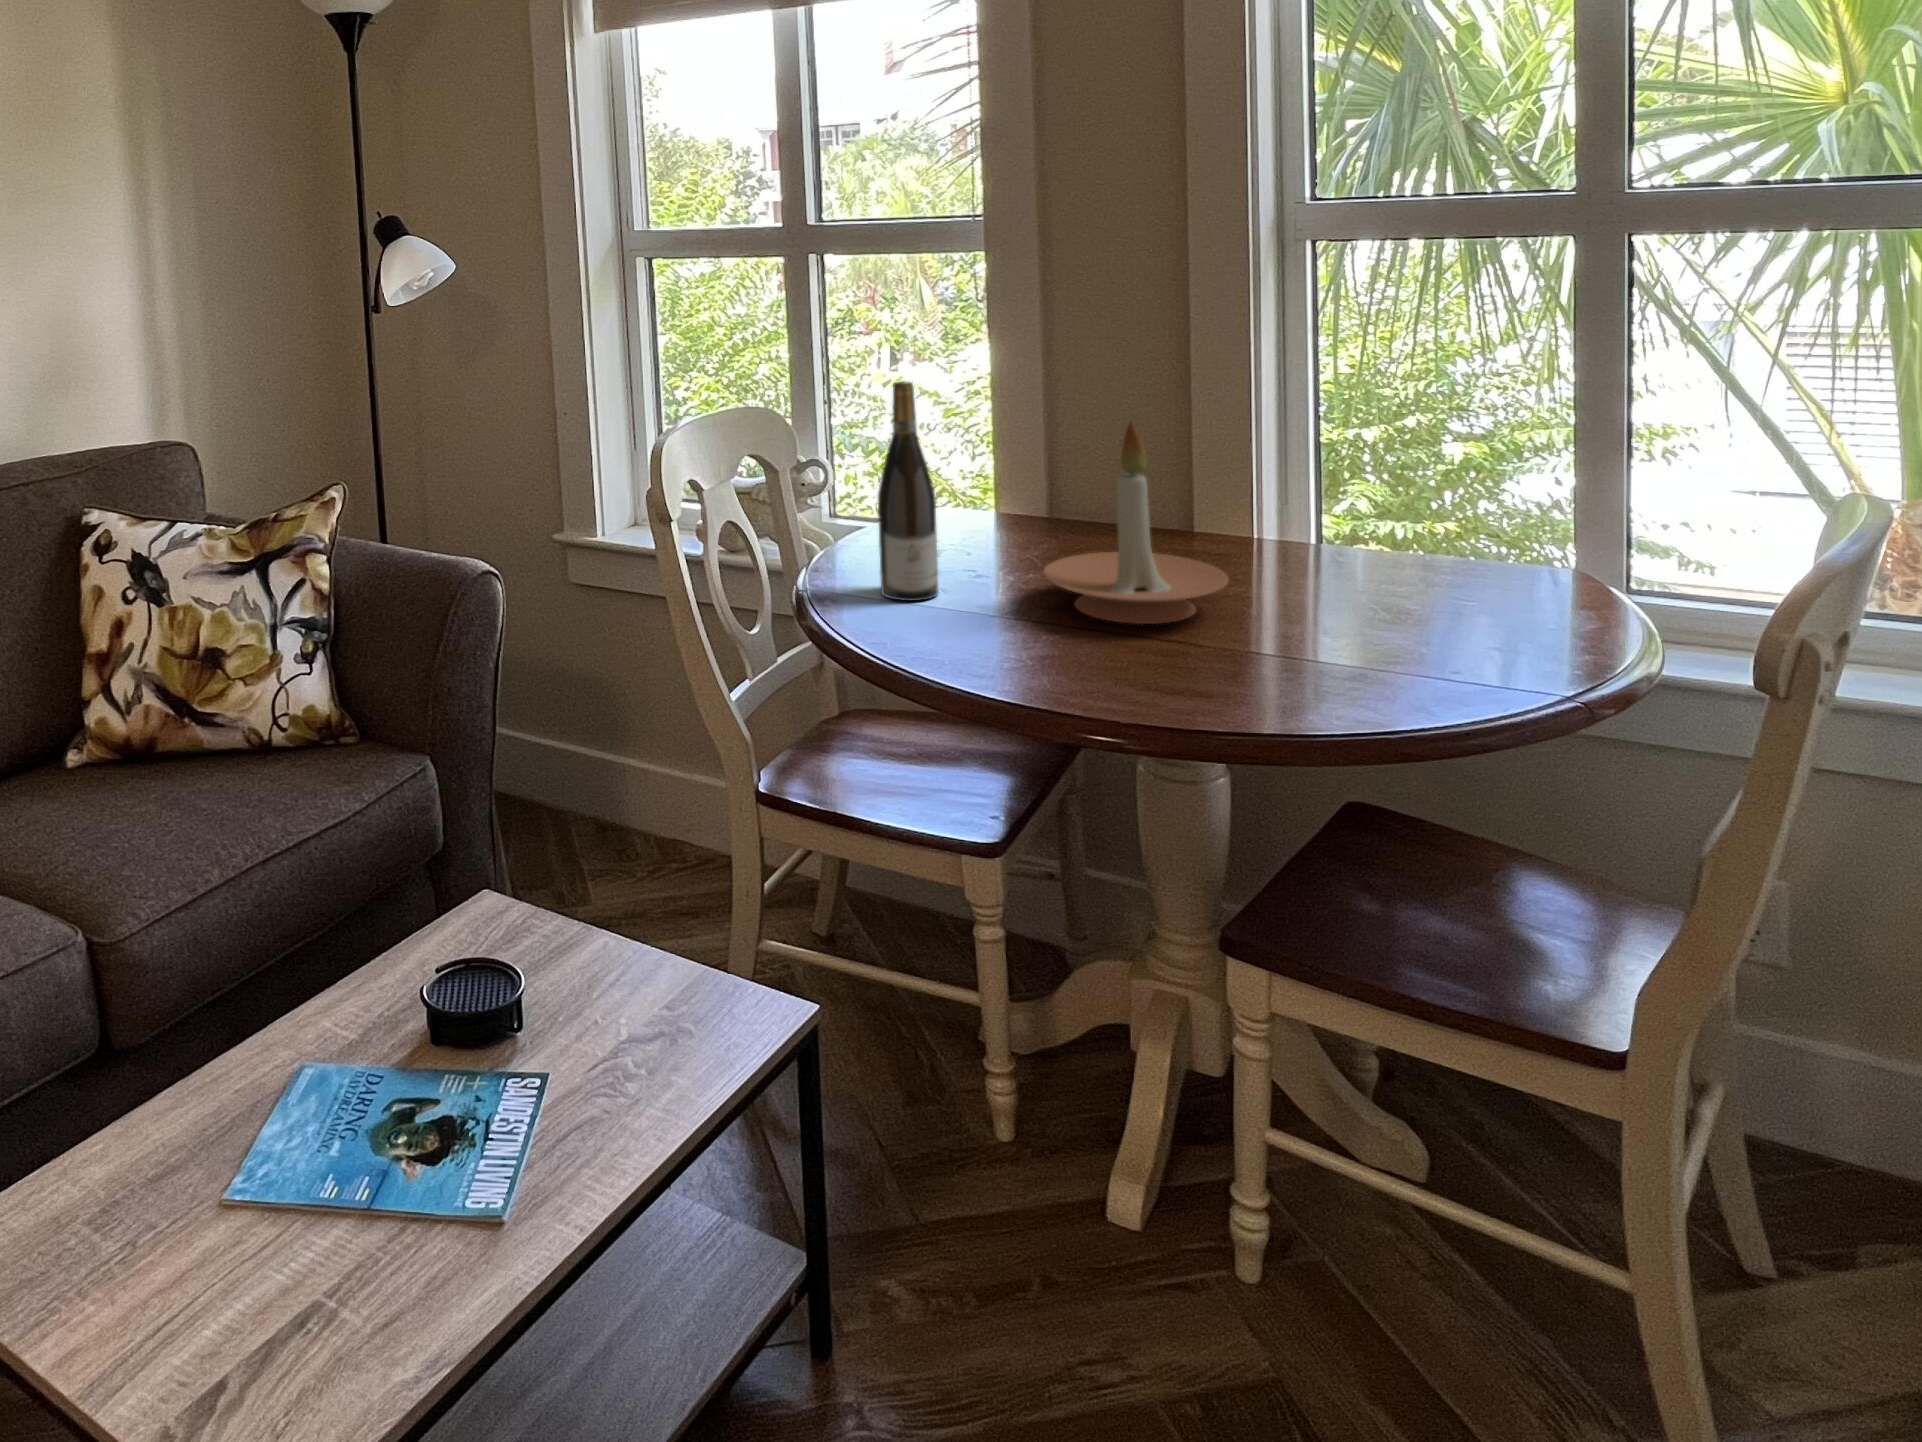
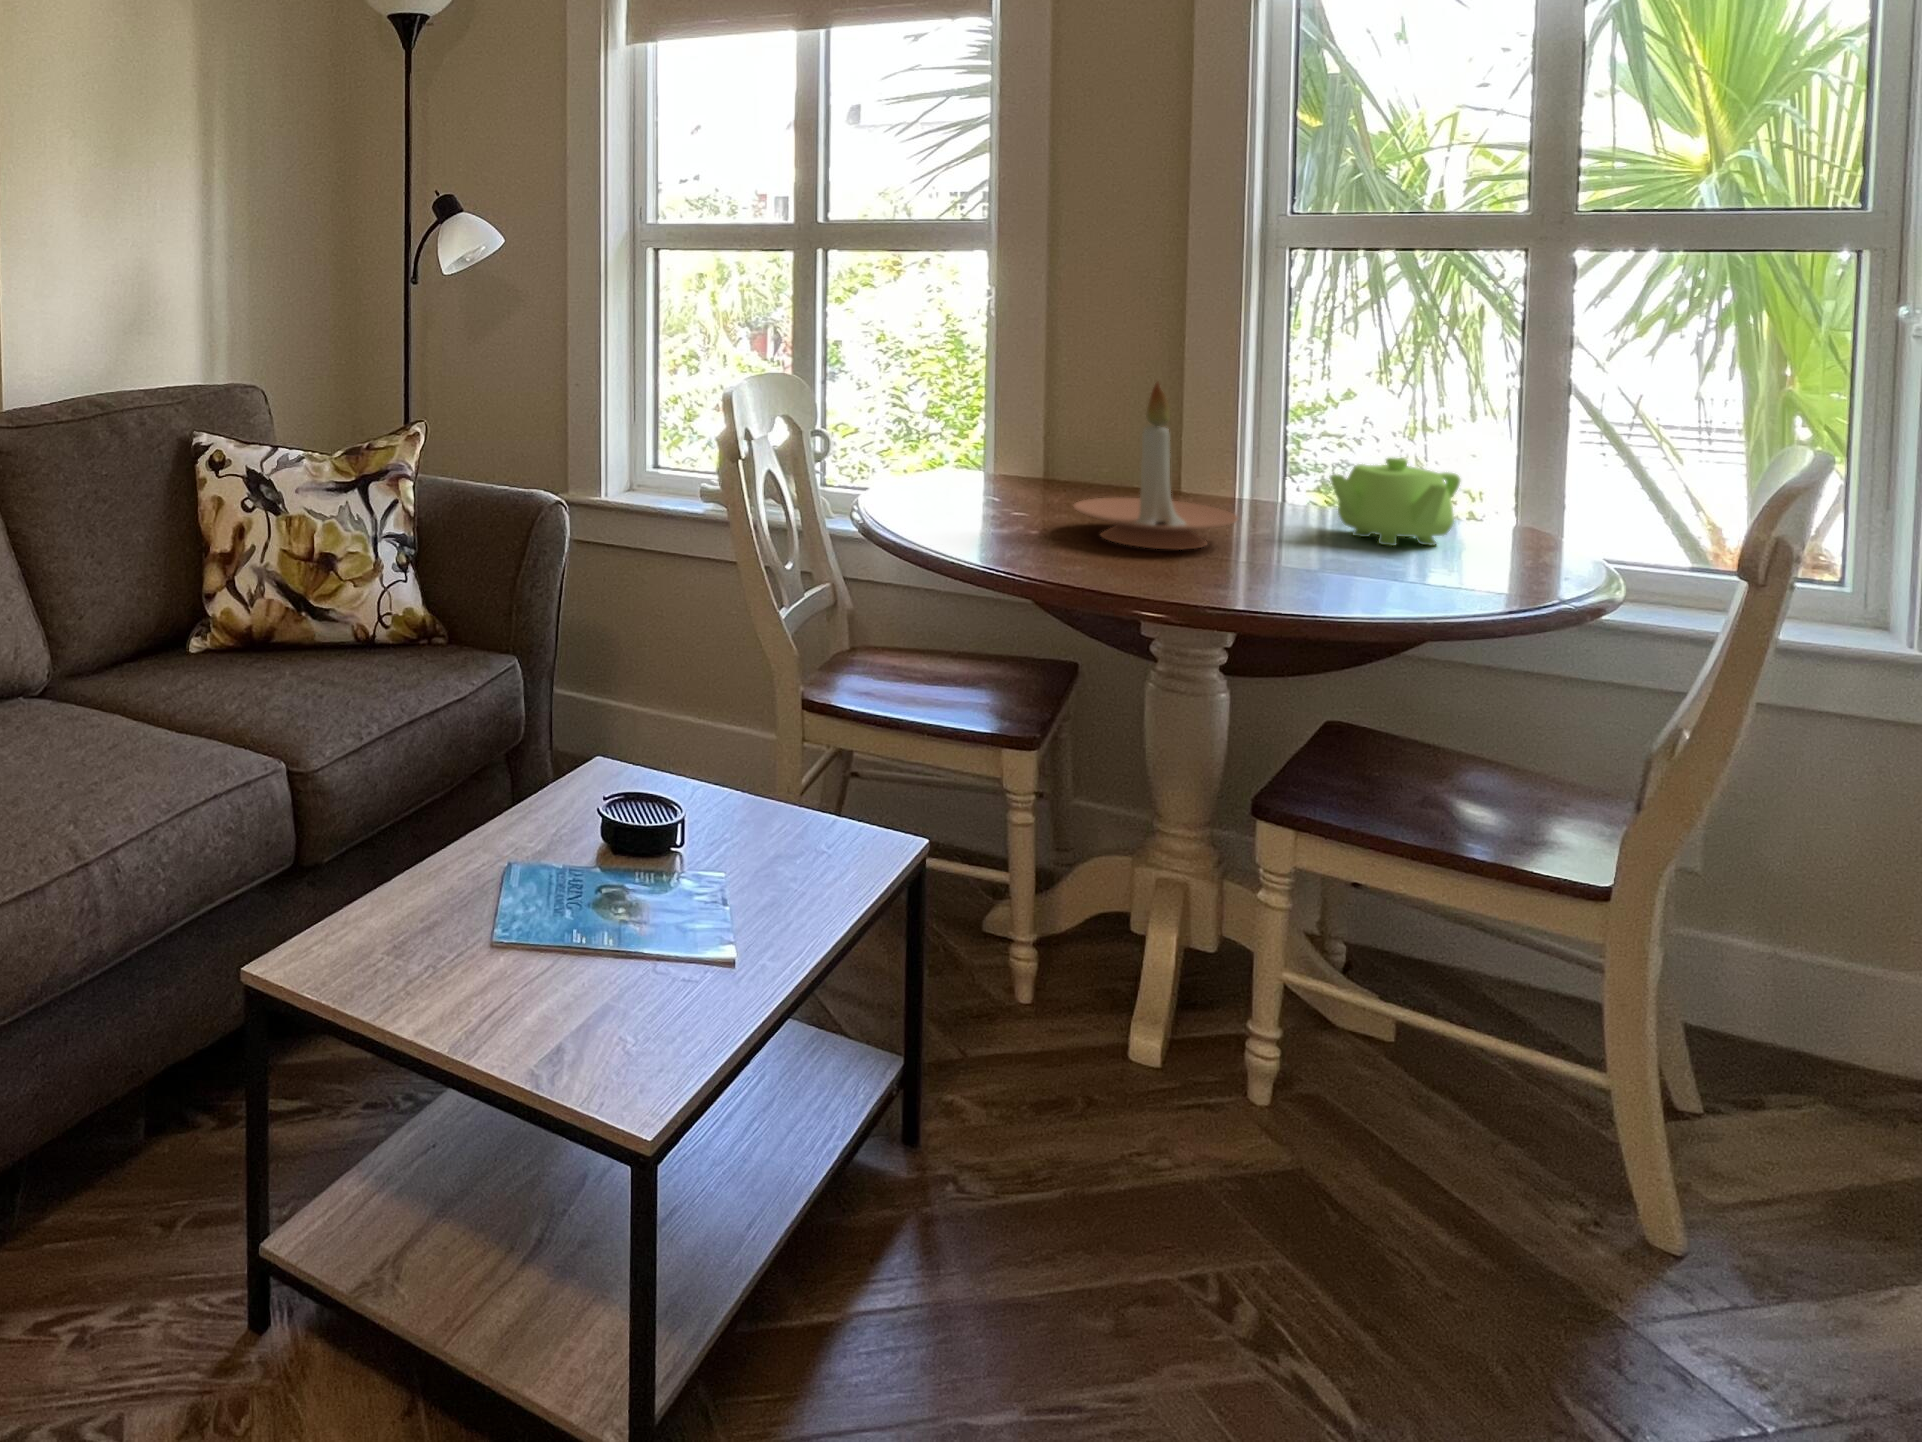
wine bottle: present [878,382,938,601] -> none [926,344,978,529]
teapot: none [1336,499,1492,606] -> present [1330,458,1460,546]

